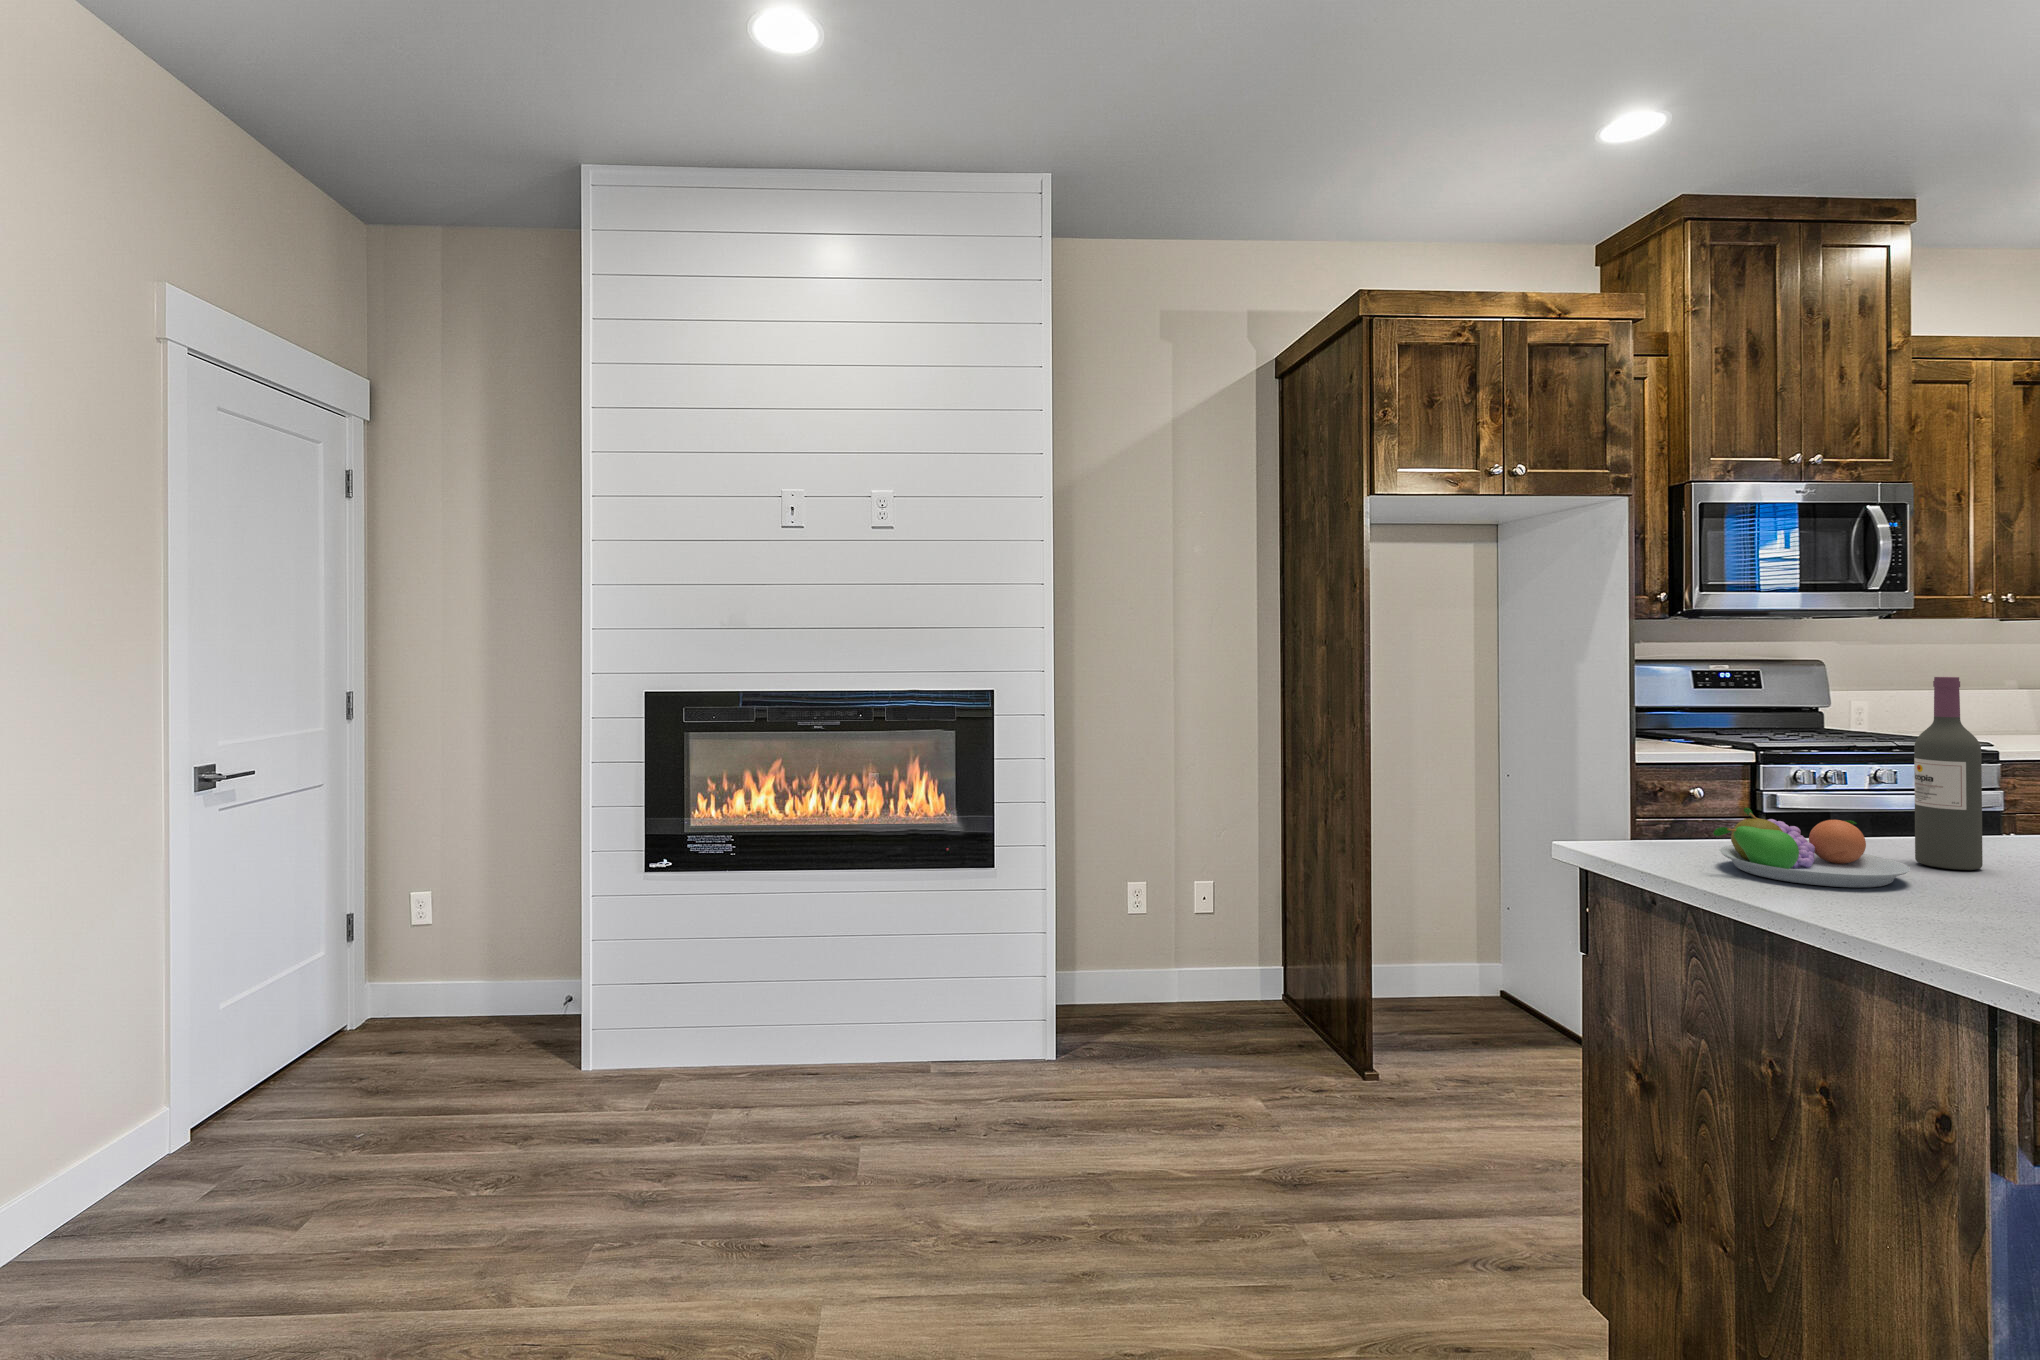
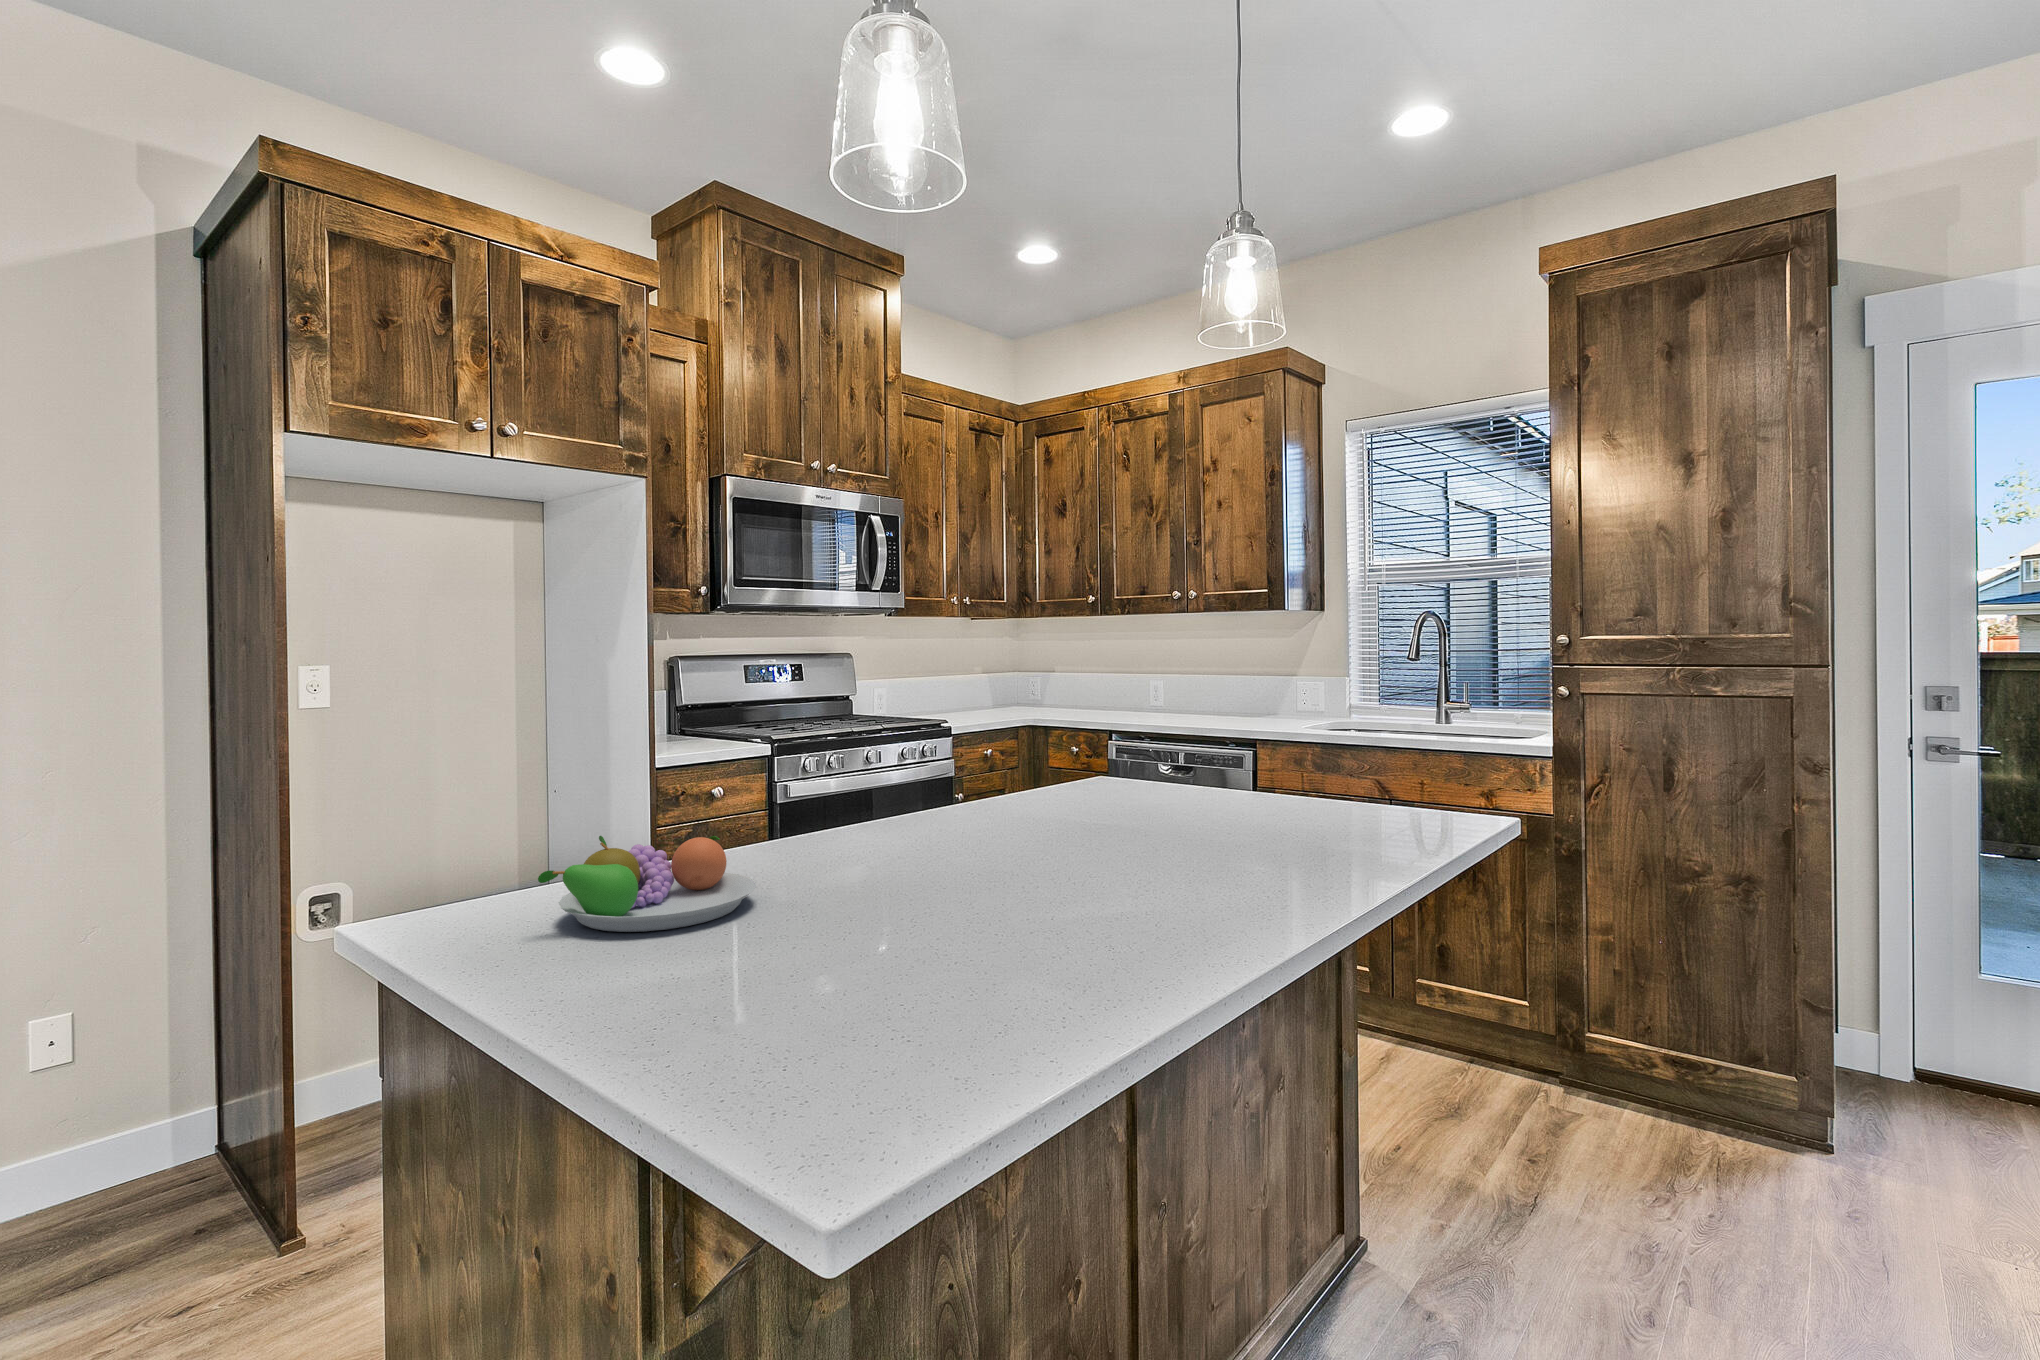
wine bottle: present [1914,677,1983,870] -> none [787,664,842,875]

